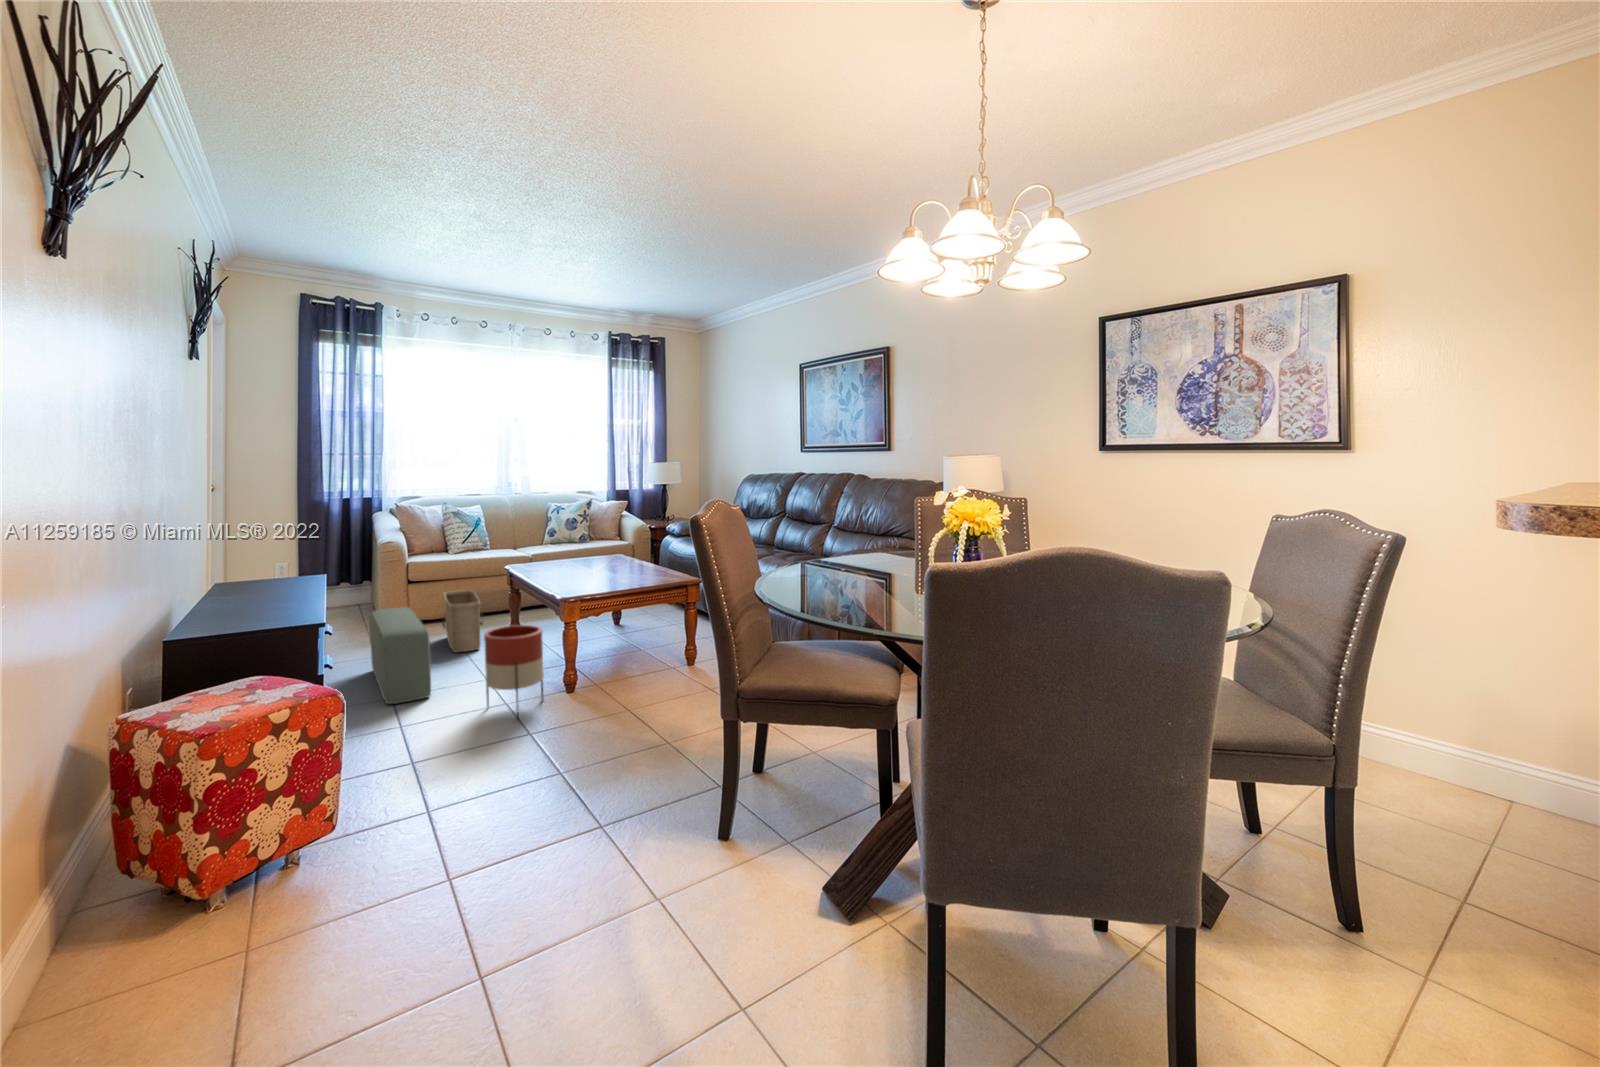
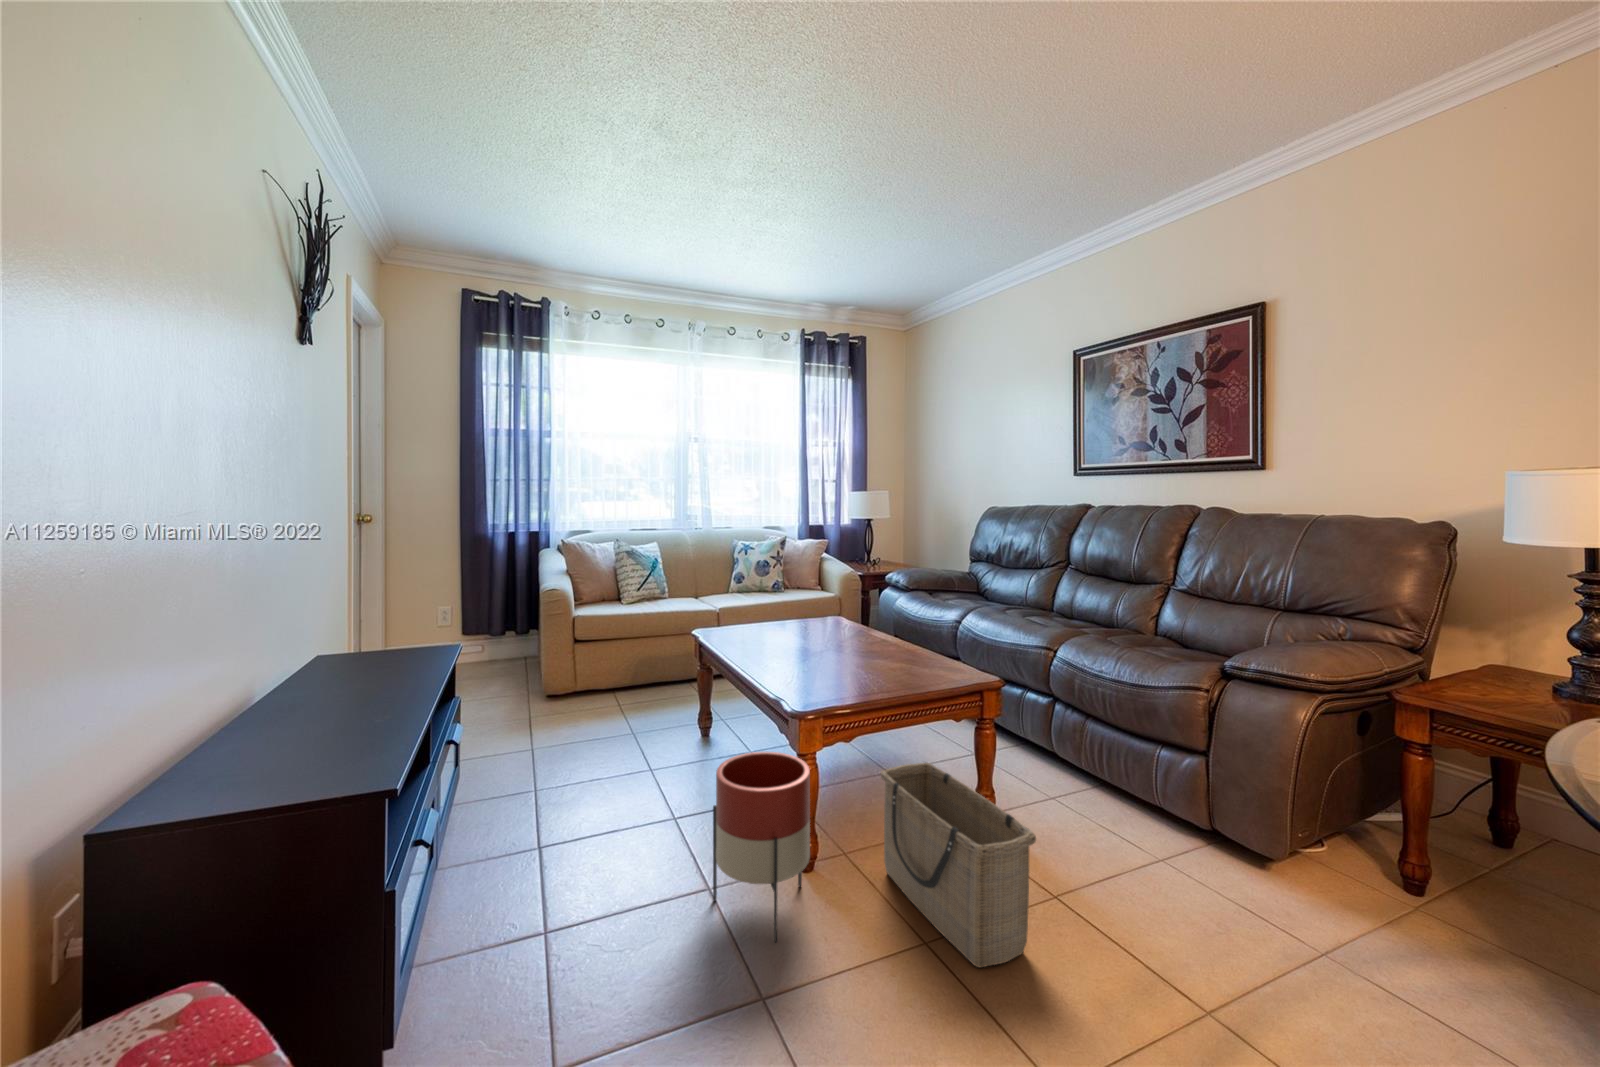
basket: present [443,590,483,652] -> present [881,763,1036,967]
pouf: present [369,607,431,704] -> none [530,694,619,874]

